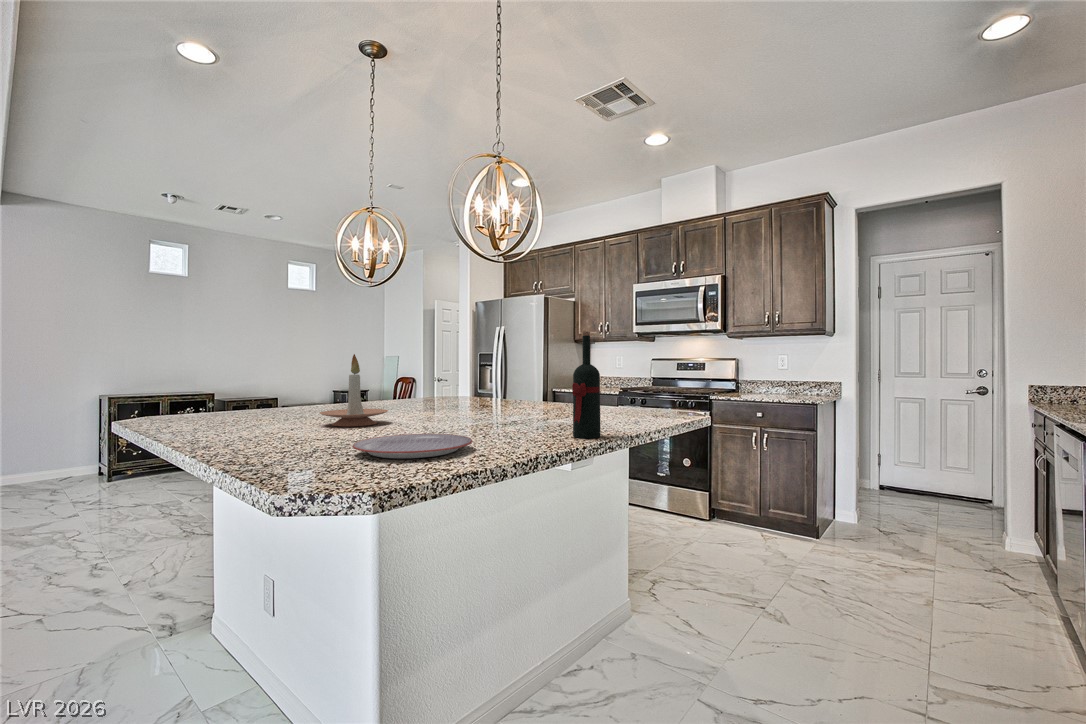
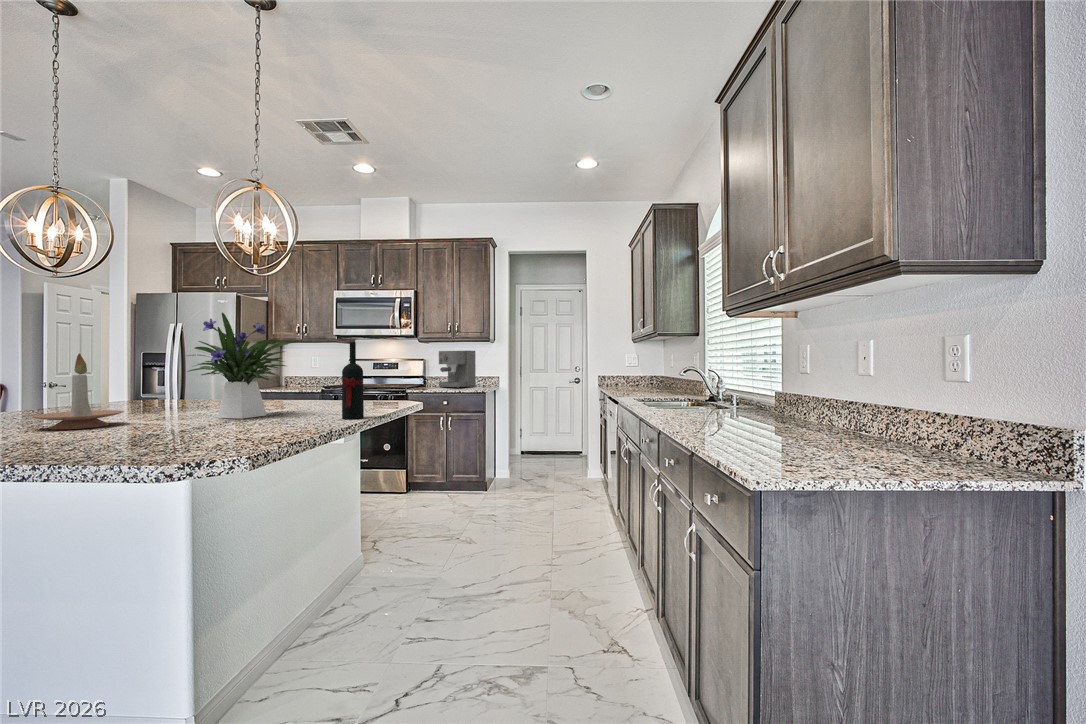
flower arrangement: none [428,307,539,426] -> present [187,312,298,419]
coffee maker: none [754,347,805,396] -> present [439,351,476,388]
plate: present [353,434,472,459] -> none [158,422,275,442]

